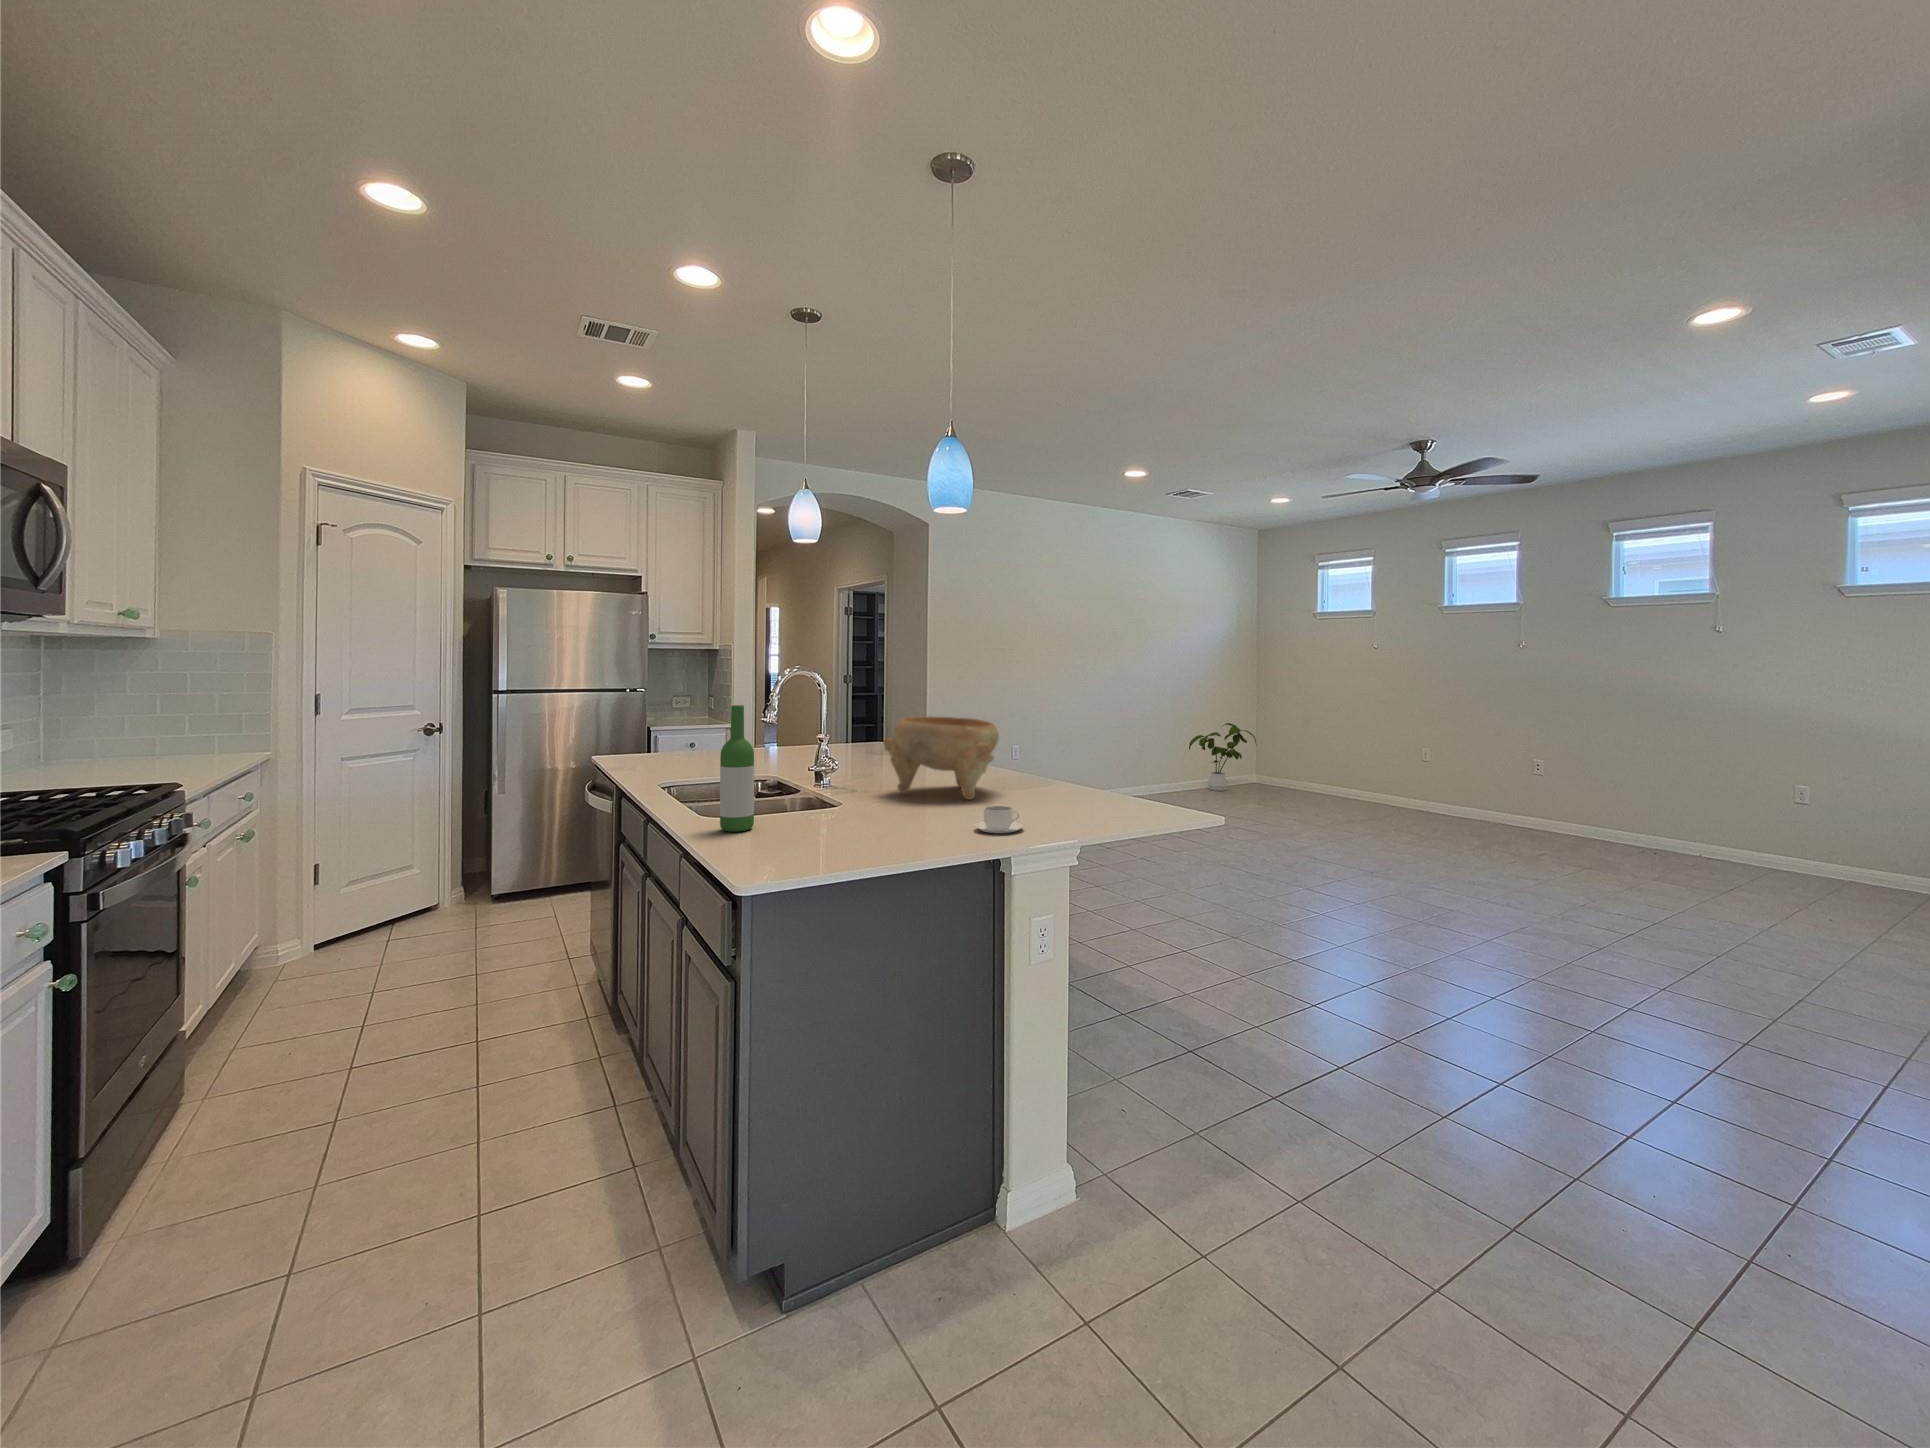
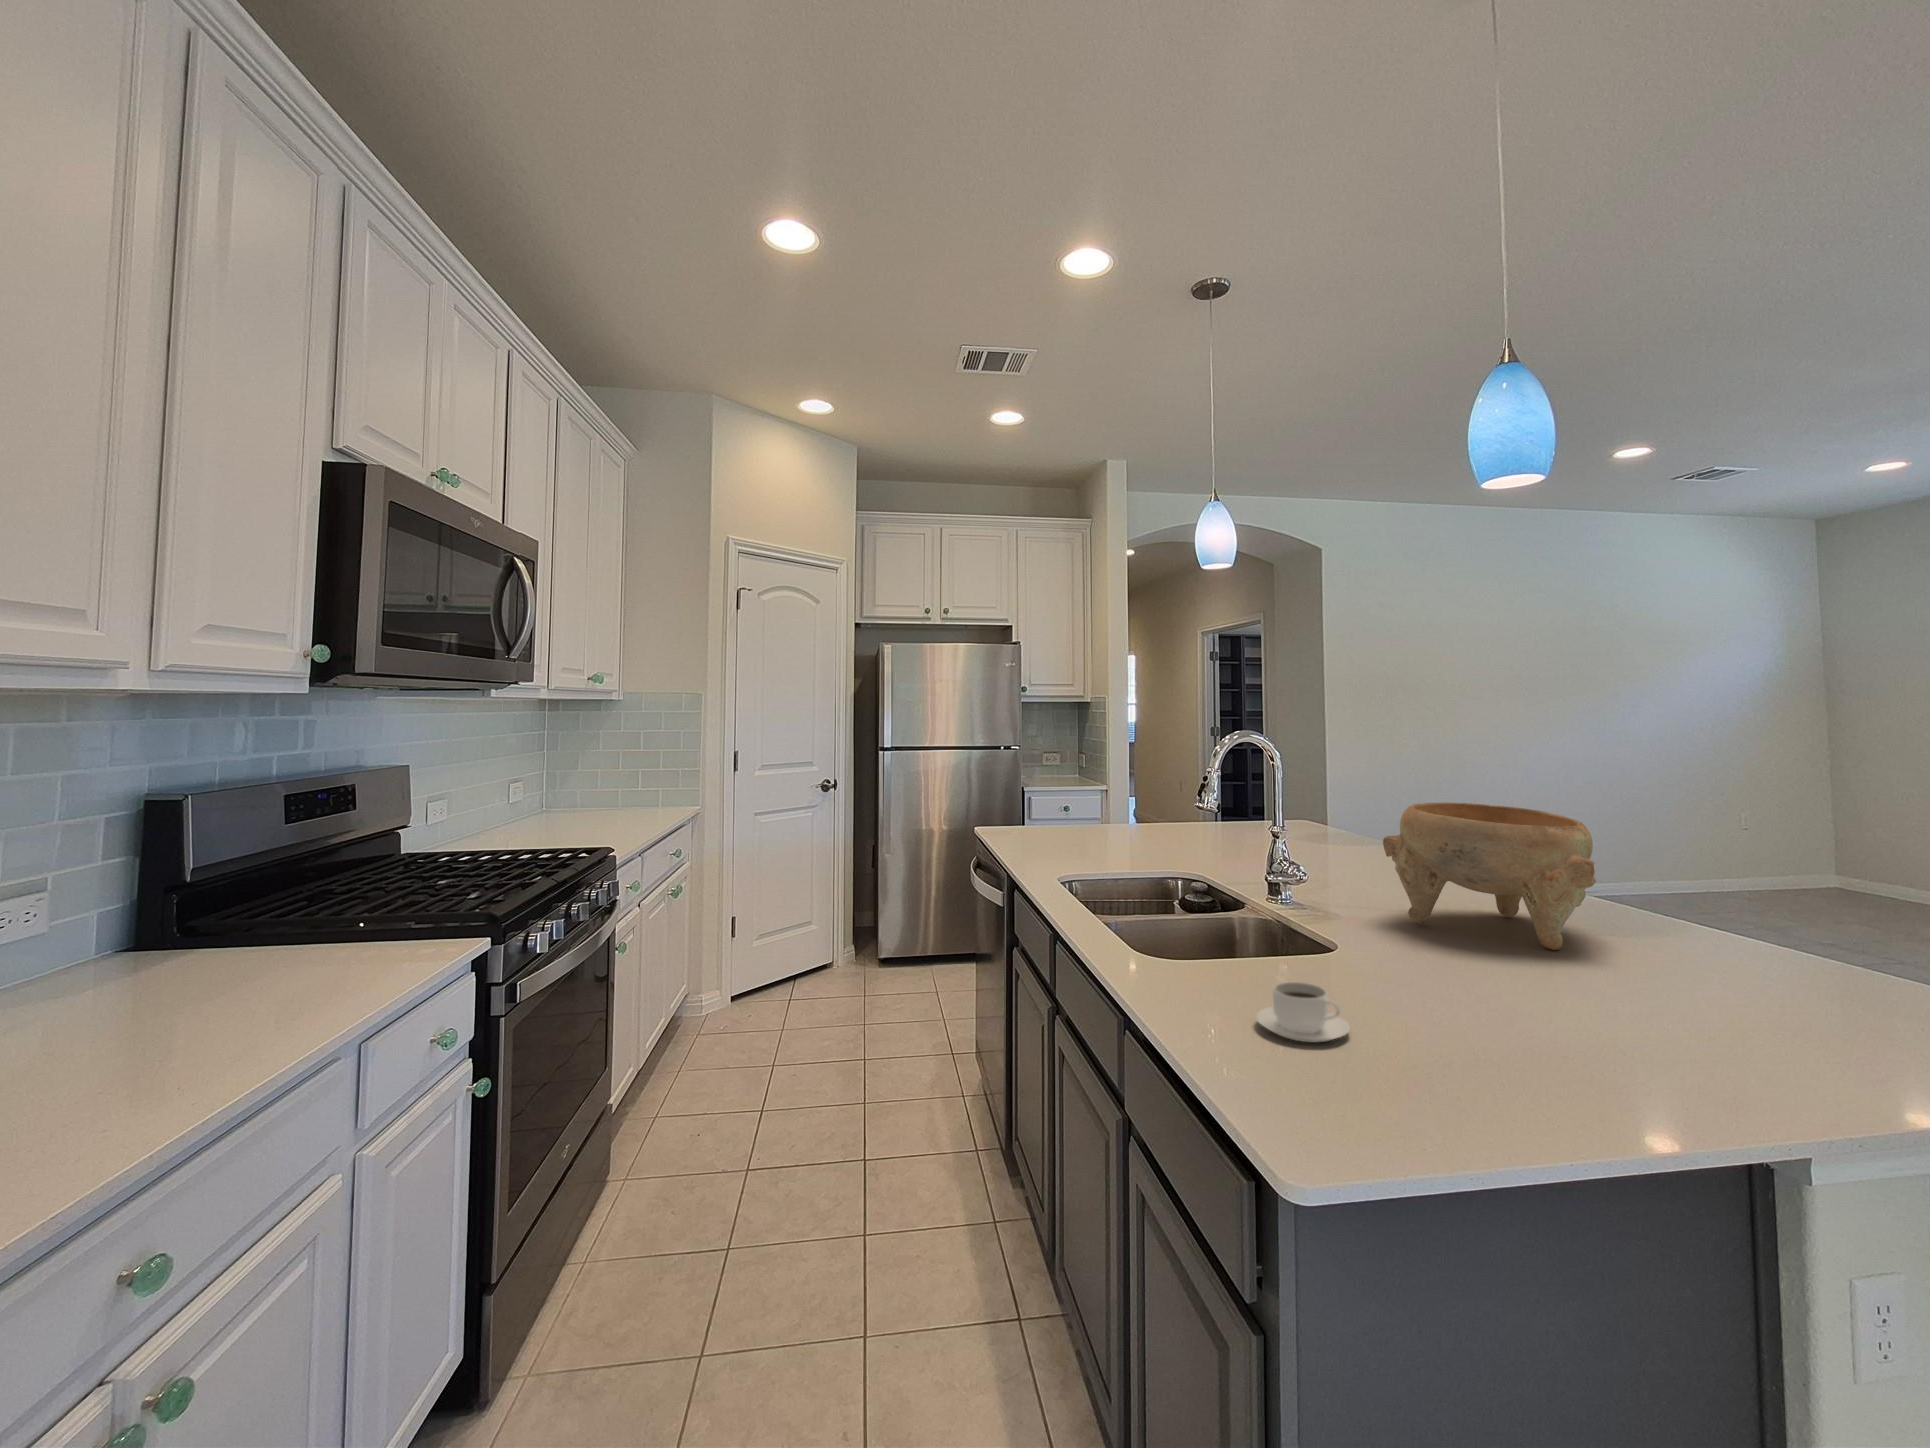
wine bottle: present [720,705,754,832] -> none [1177,793,1227,992]
house plant: present [1189,723,1256,791] -> none [1695,793,1822,890]
coffee cup: present [974,806,1024,833] -> present [1256,982,1350,1042]

